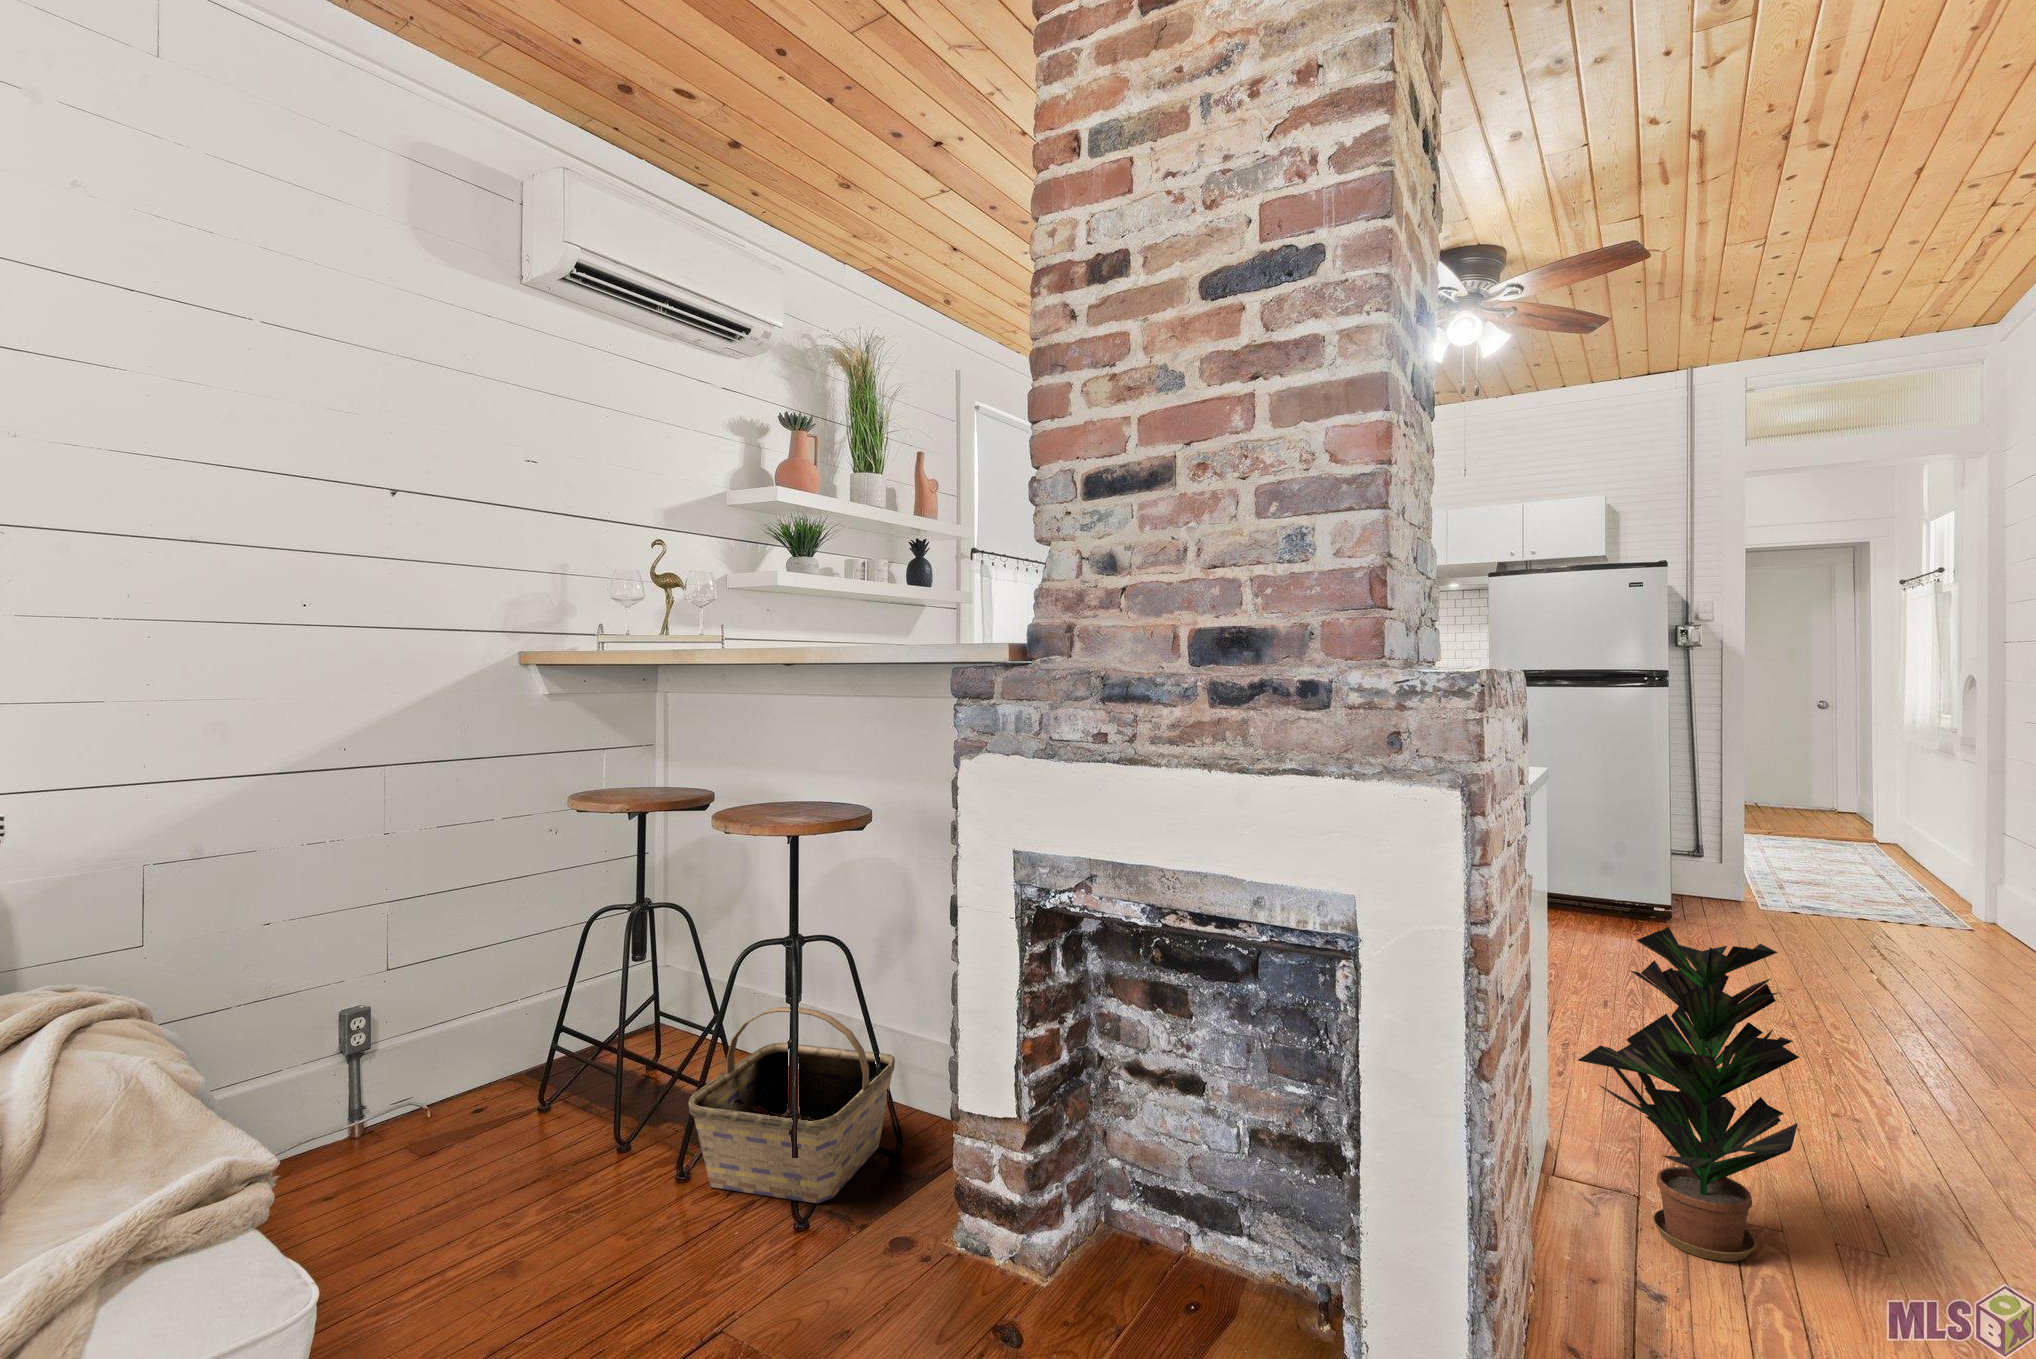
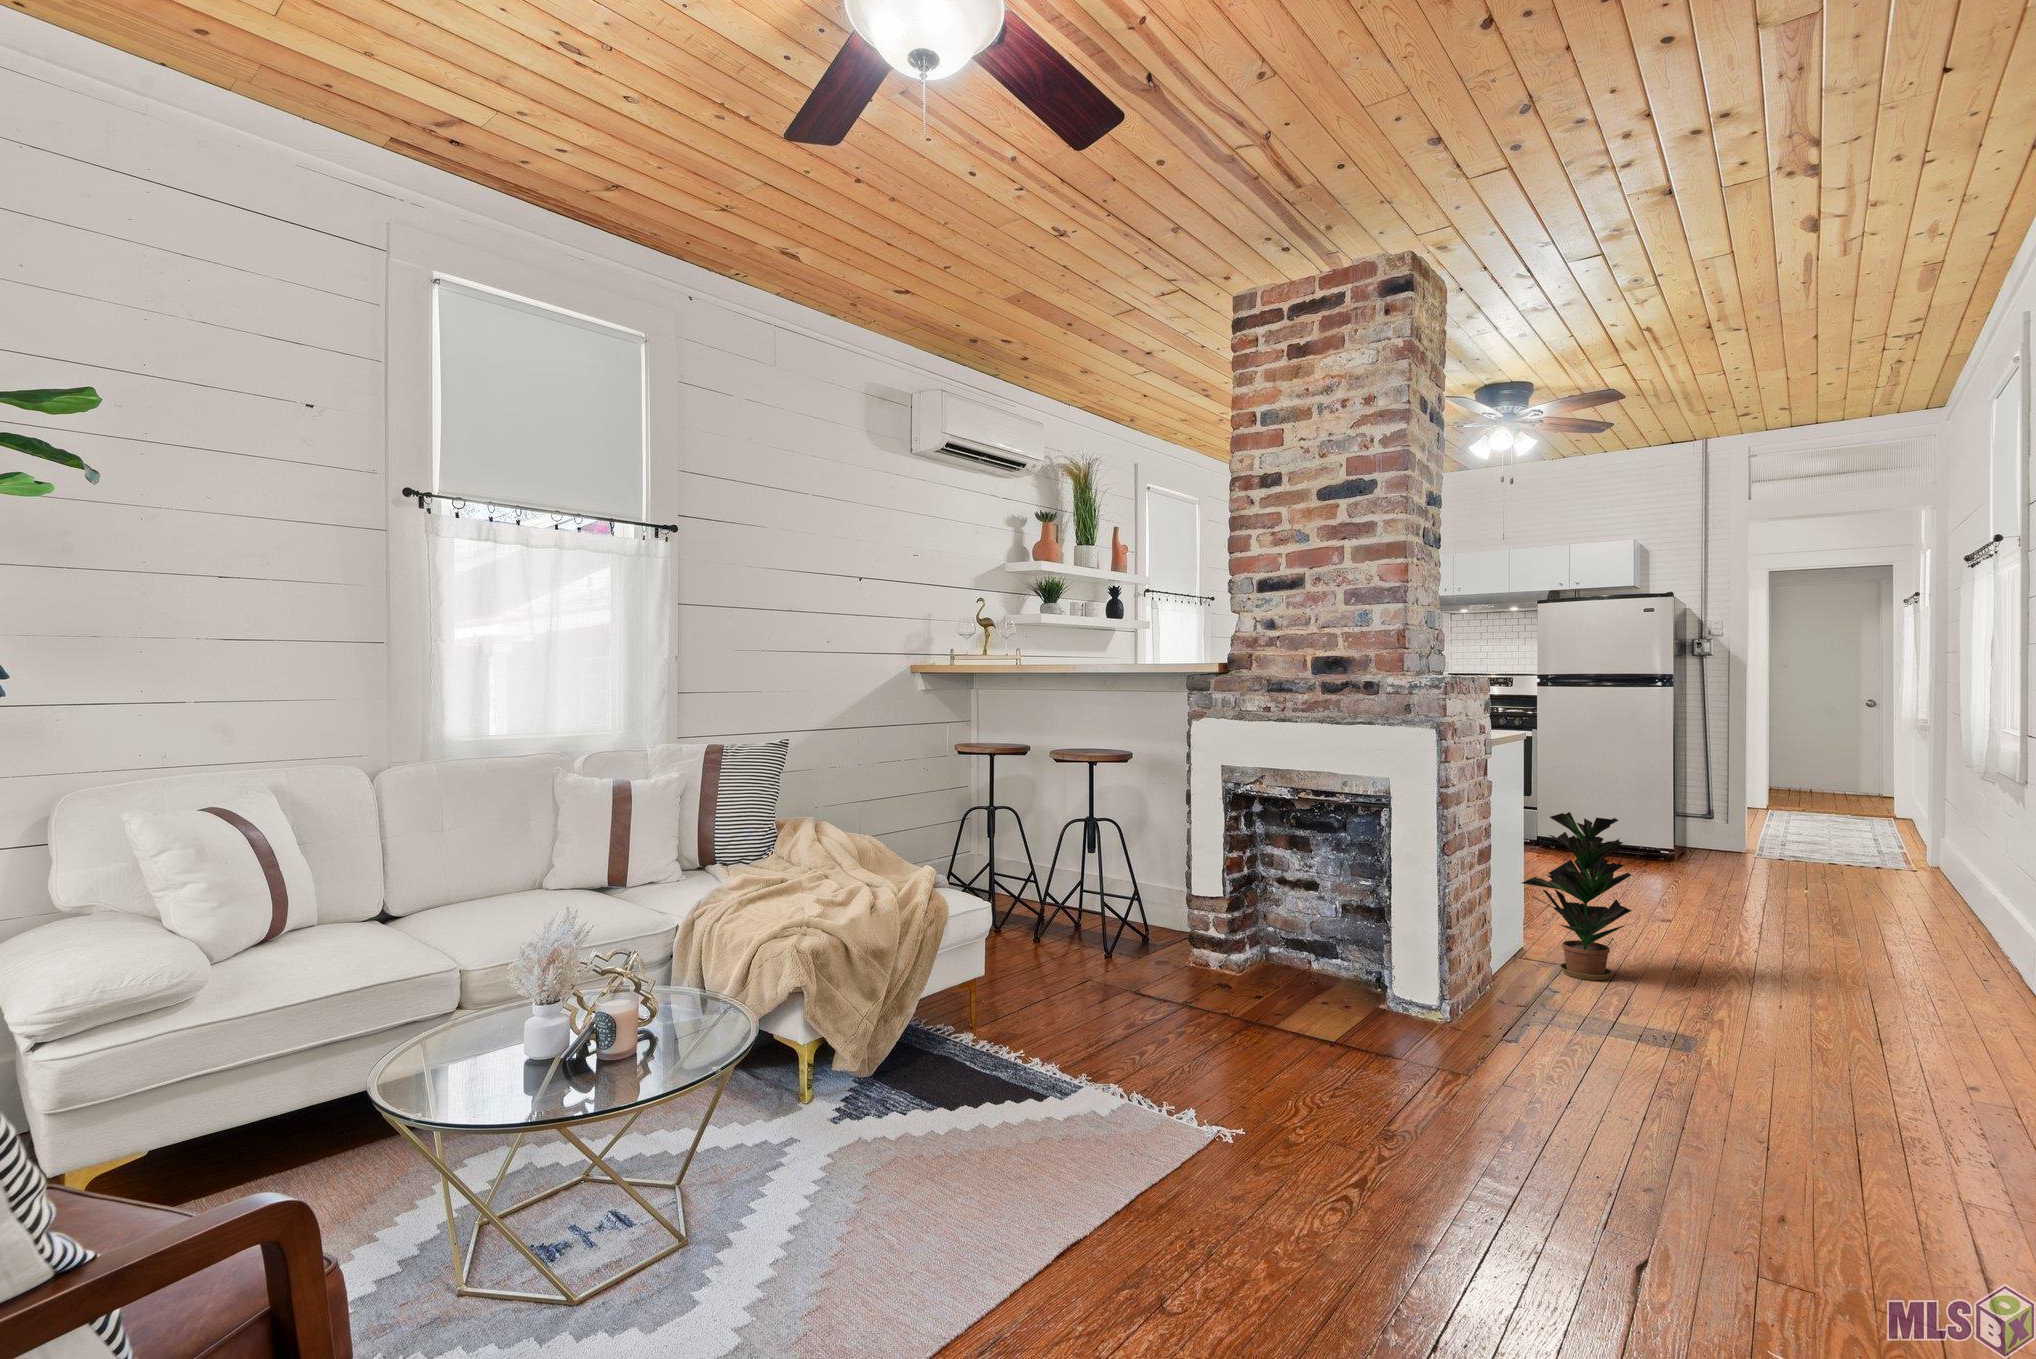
basket: present [688,1007,895,1203] -> none [1042,857,1142,952]

